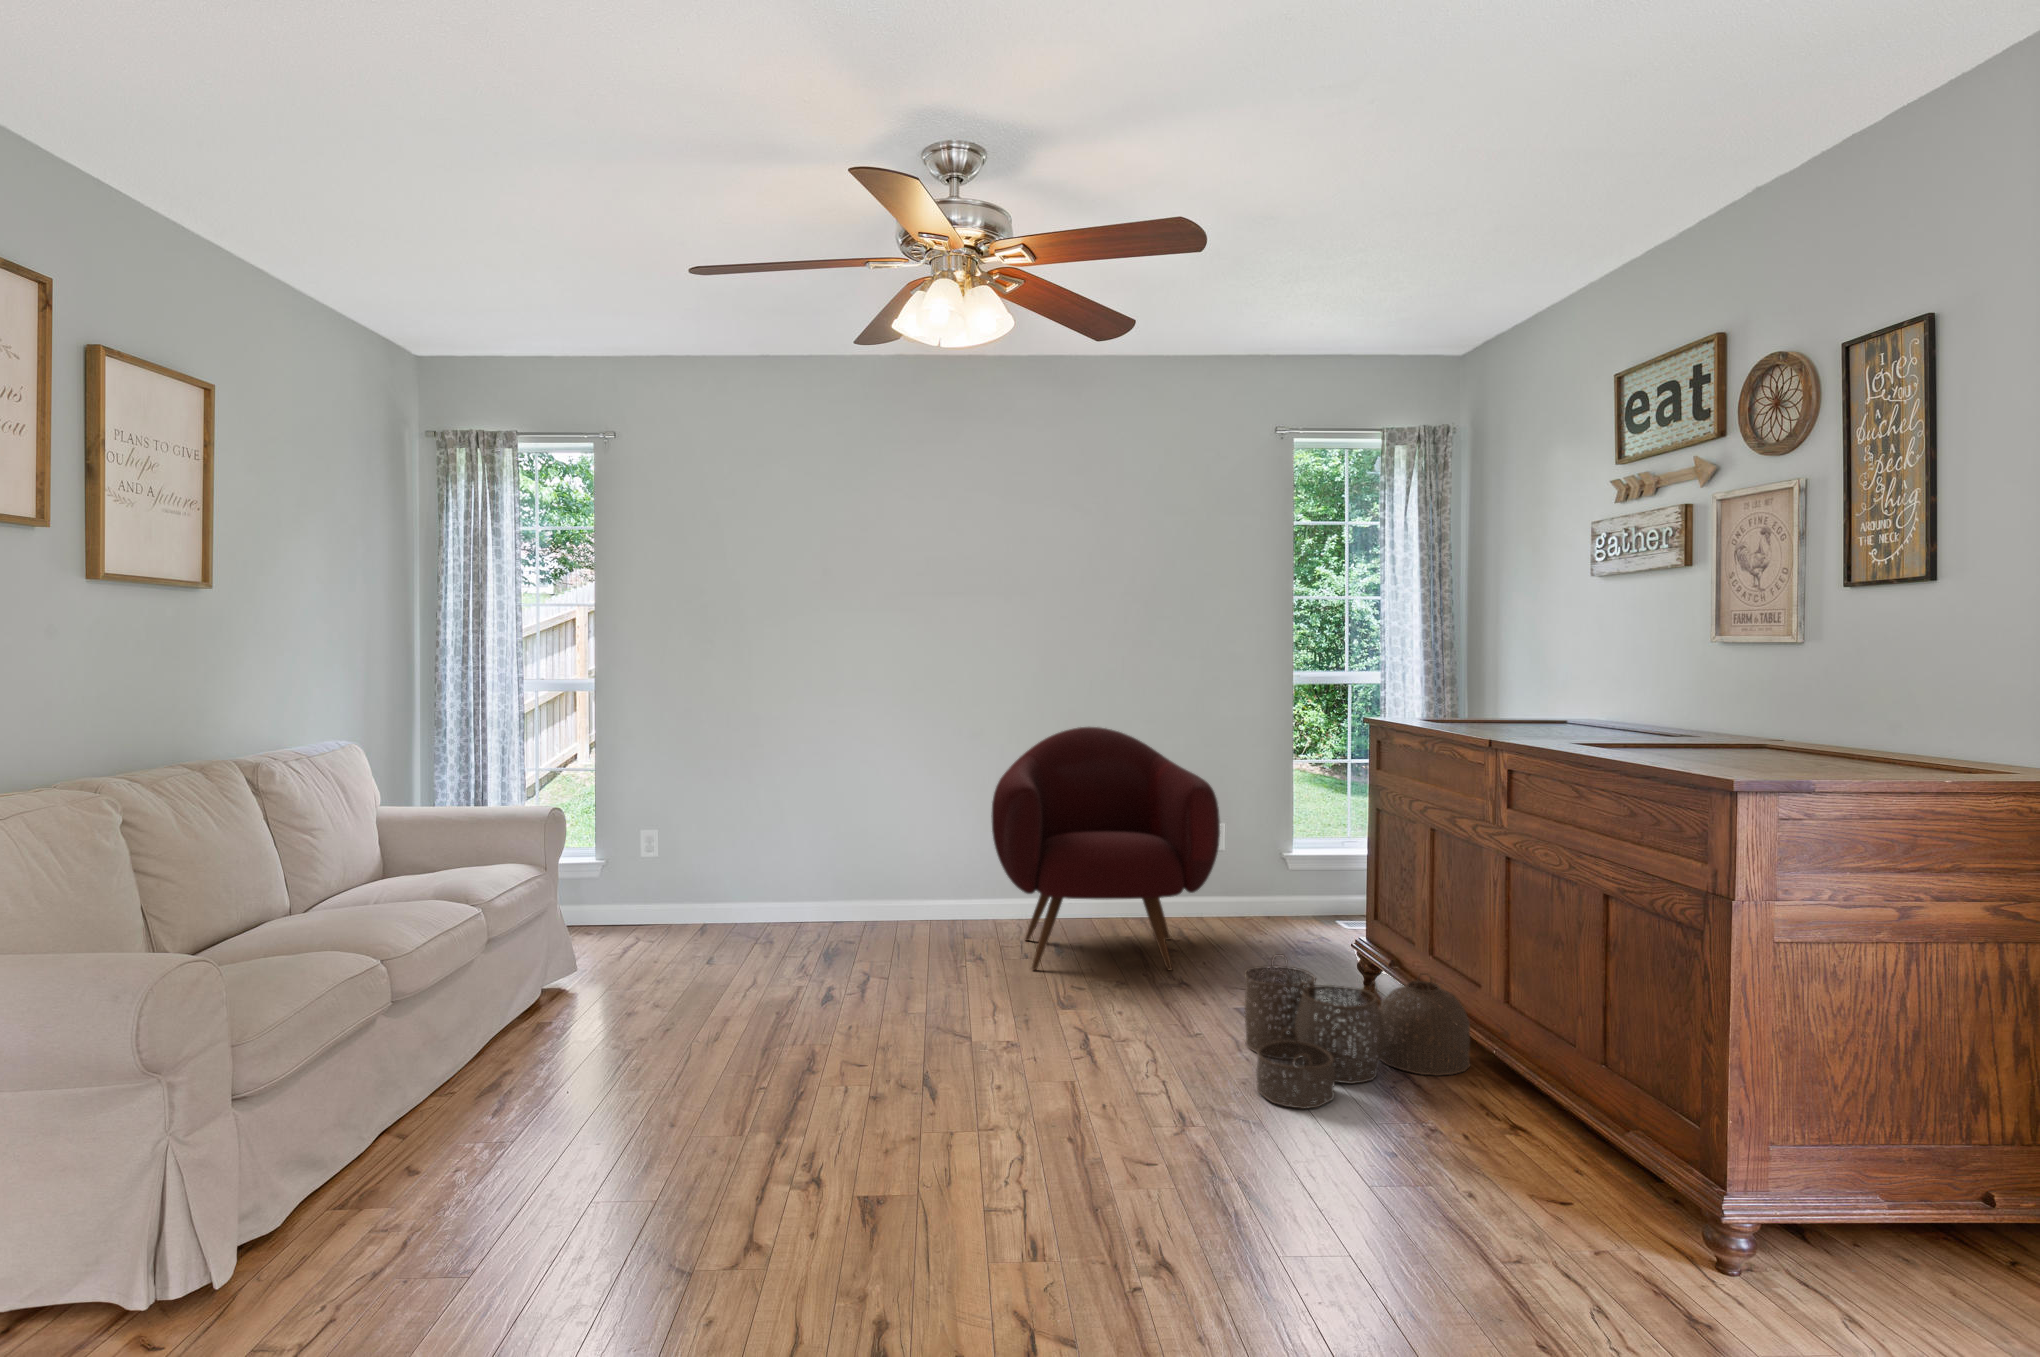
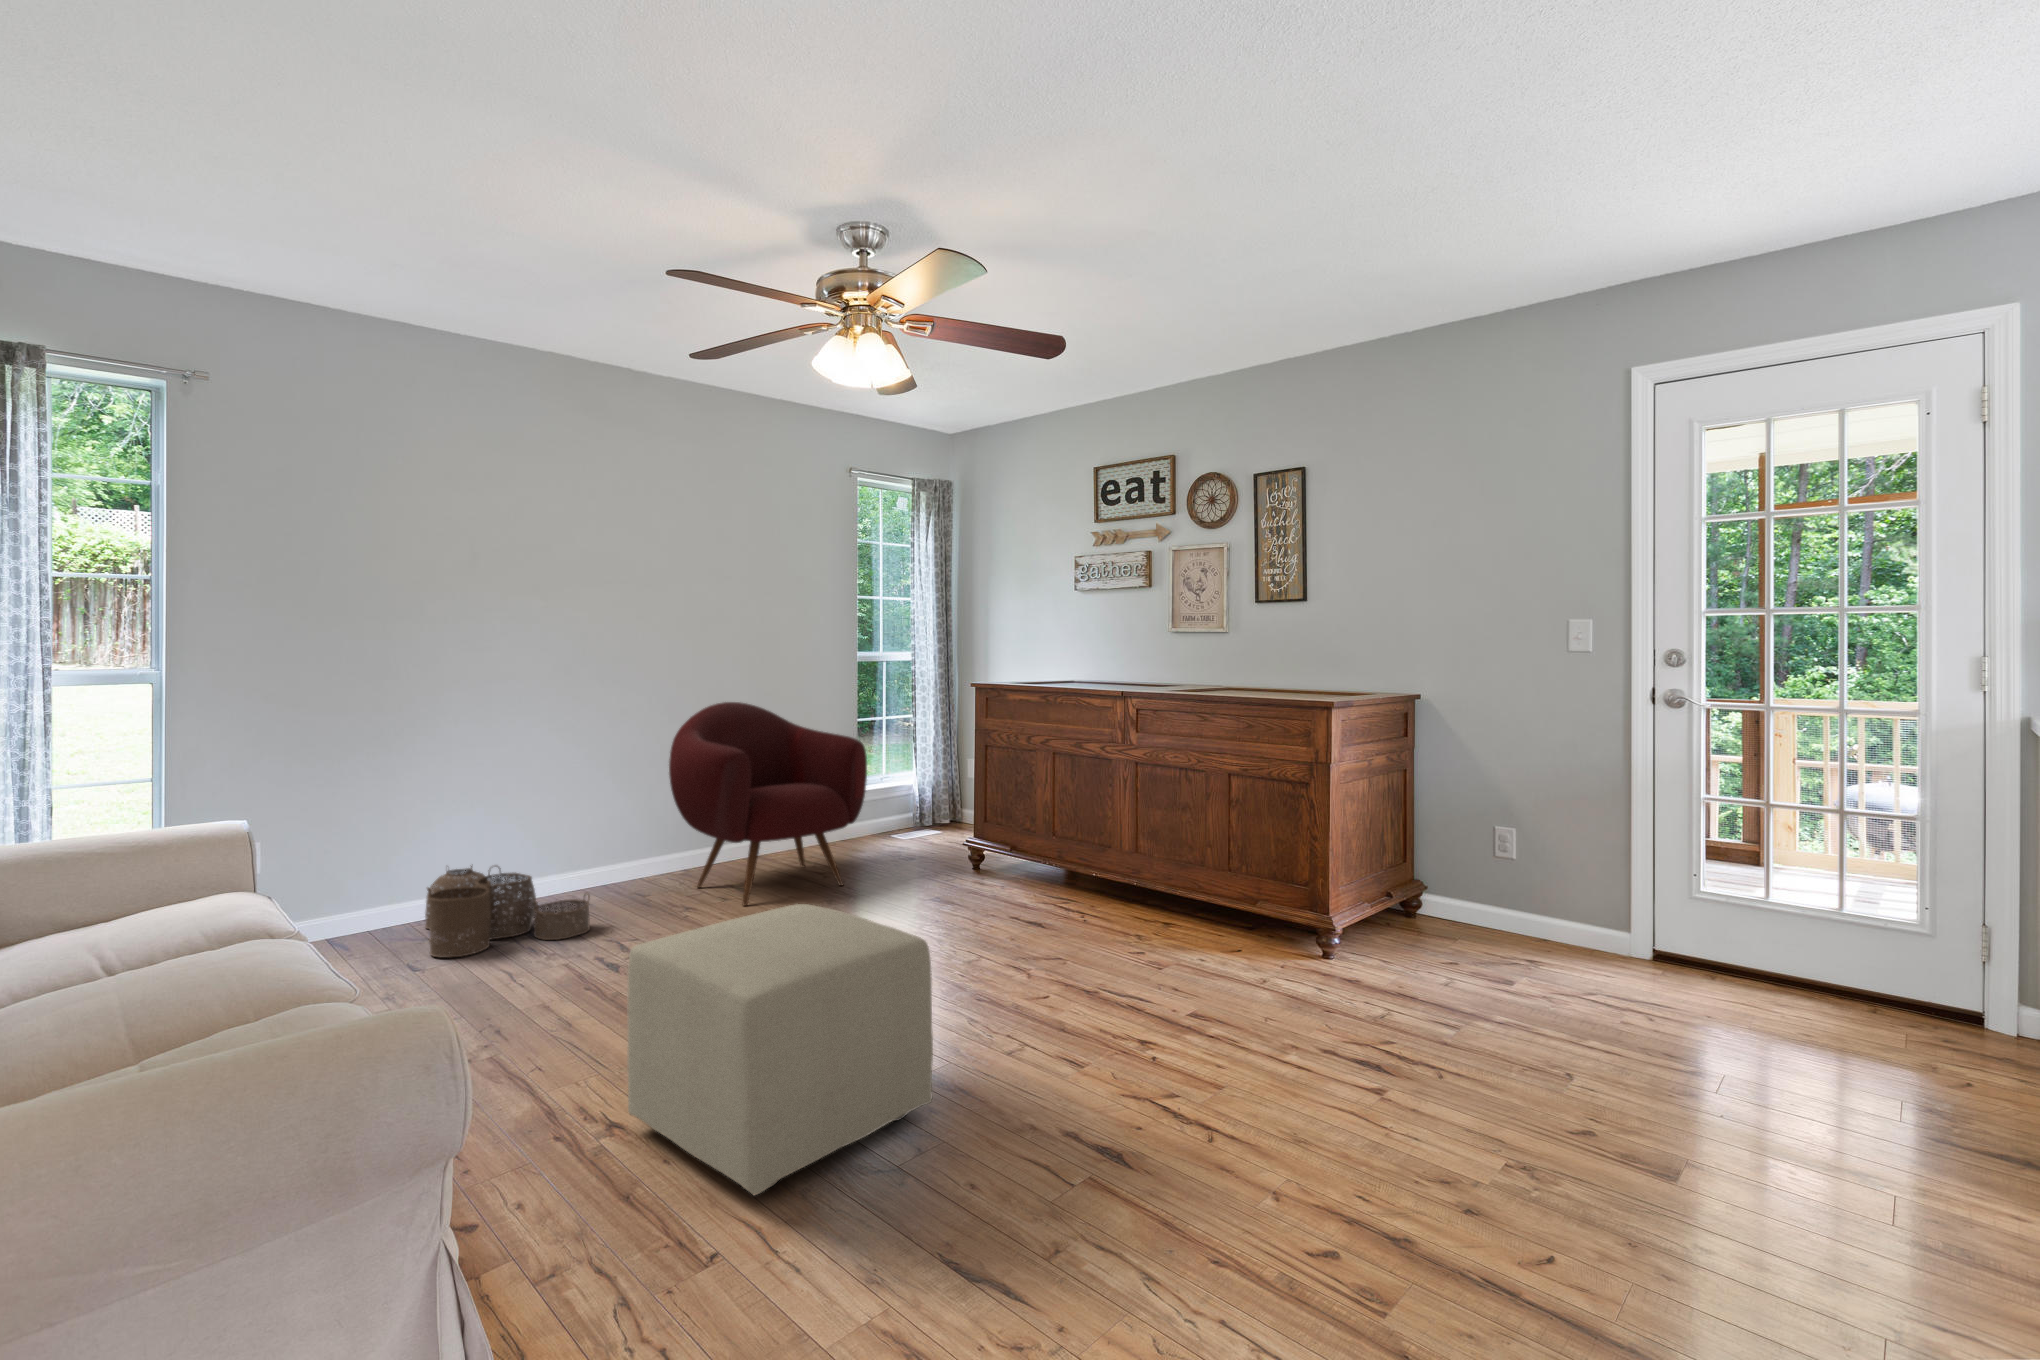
woven basket: present [1244,954,1470,1109] -> present [425,866,590,957]
ottoman: none [509,966,806,1261] -> present [627,904,933,1195]

